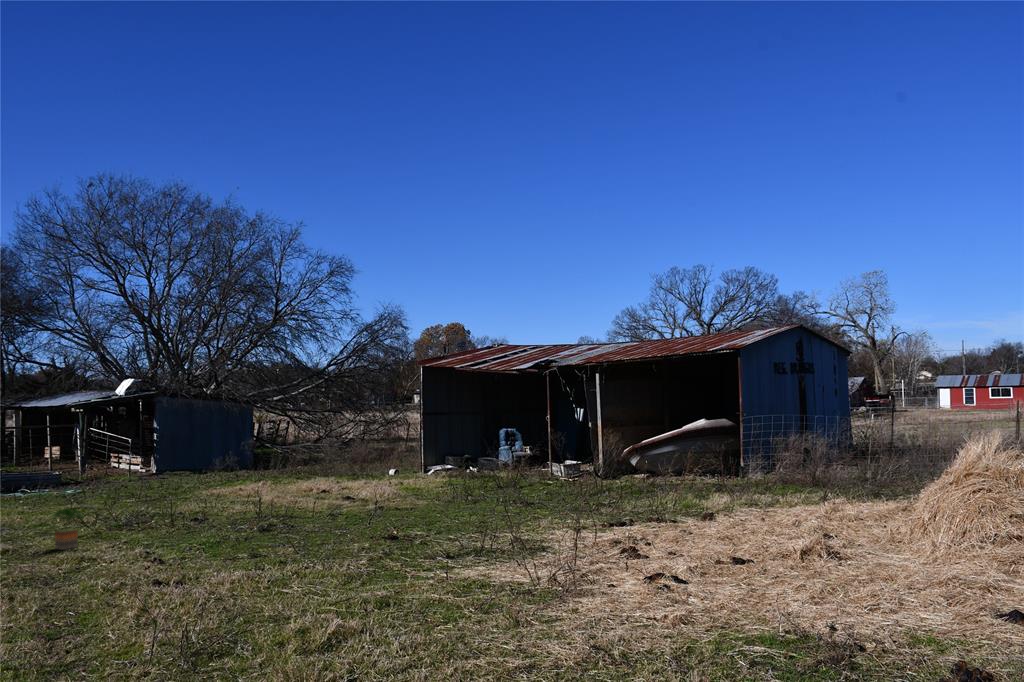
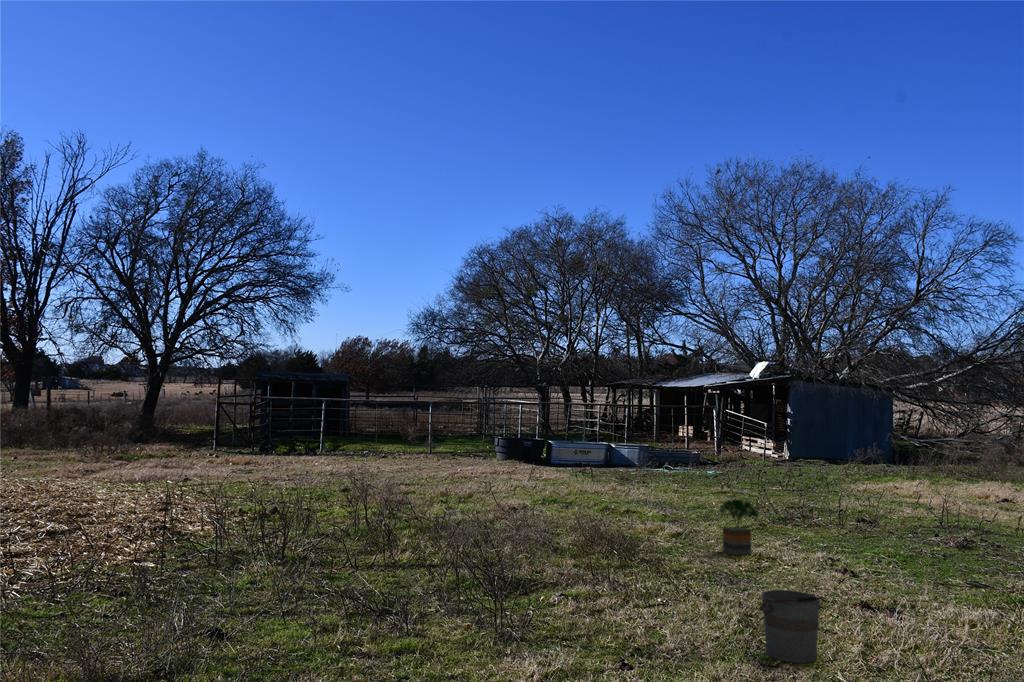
bucket: none [59,553,102,594] -> present [760,590,826,663]

